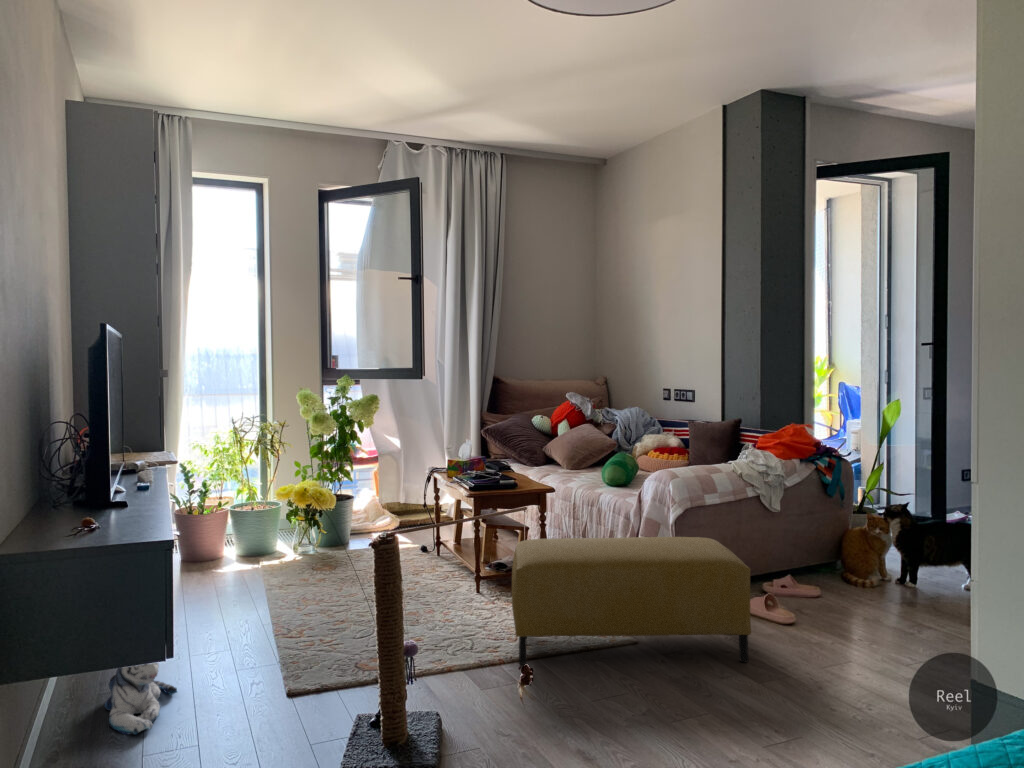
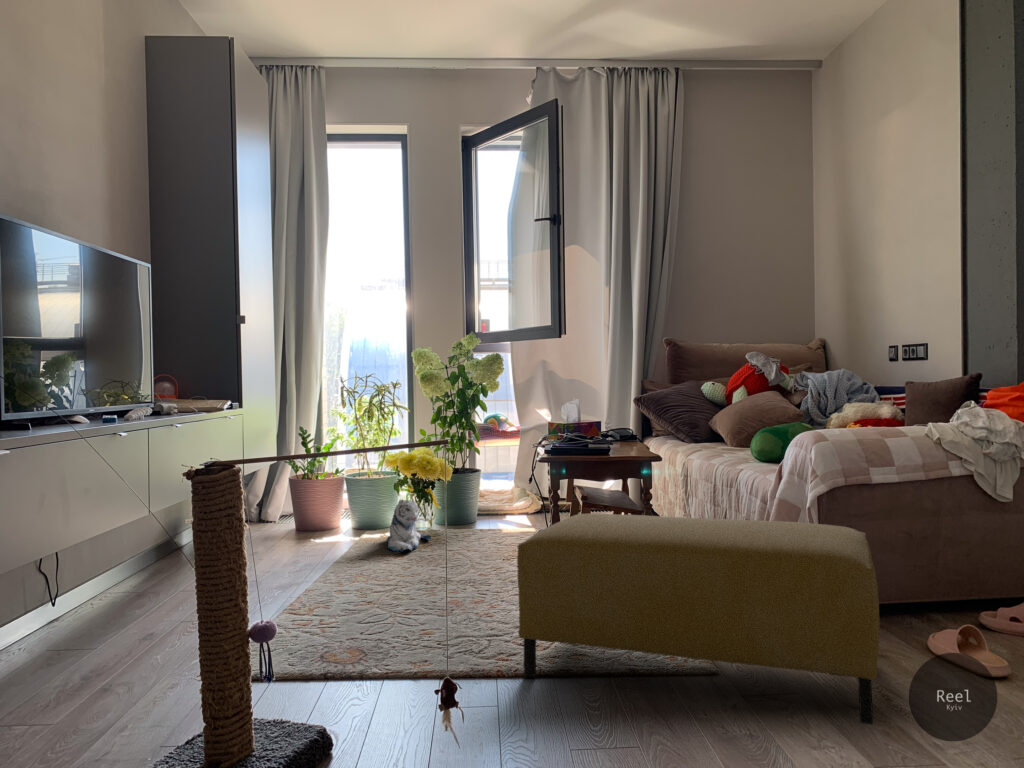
plush toy: present [104,663,177,735] -> present [386,500,431,552]

